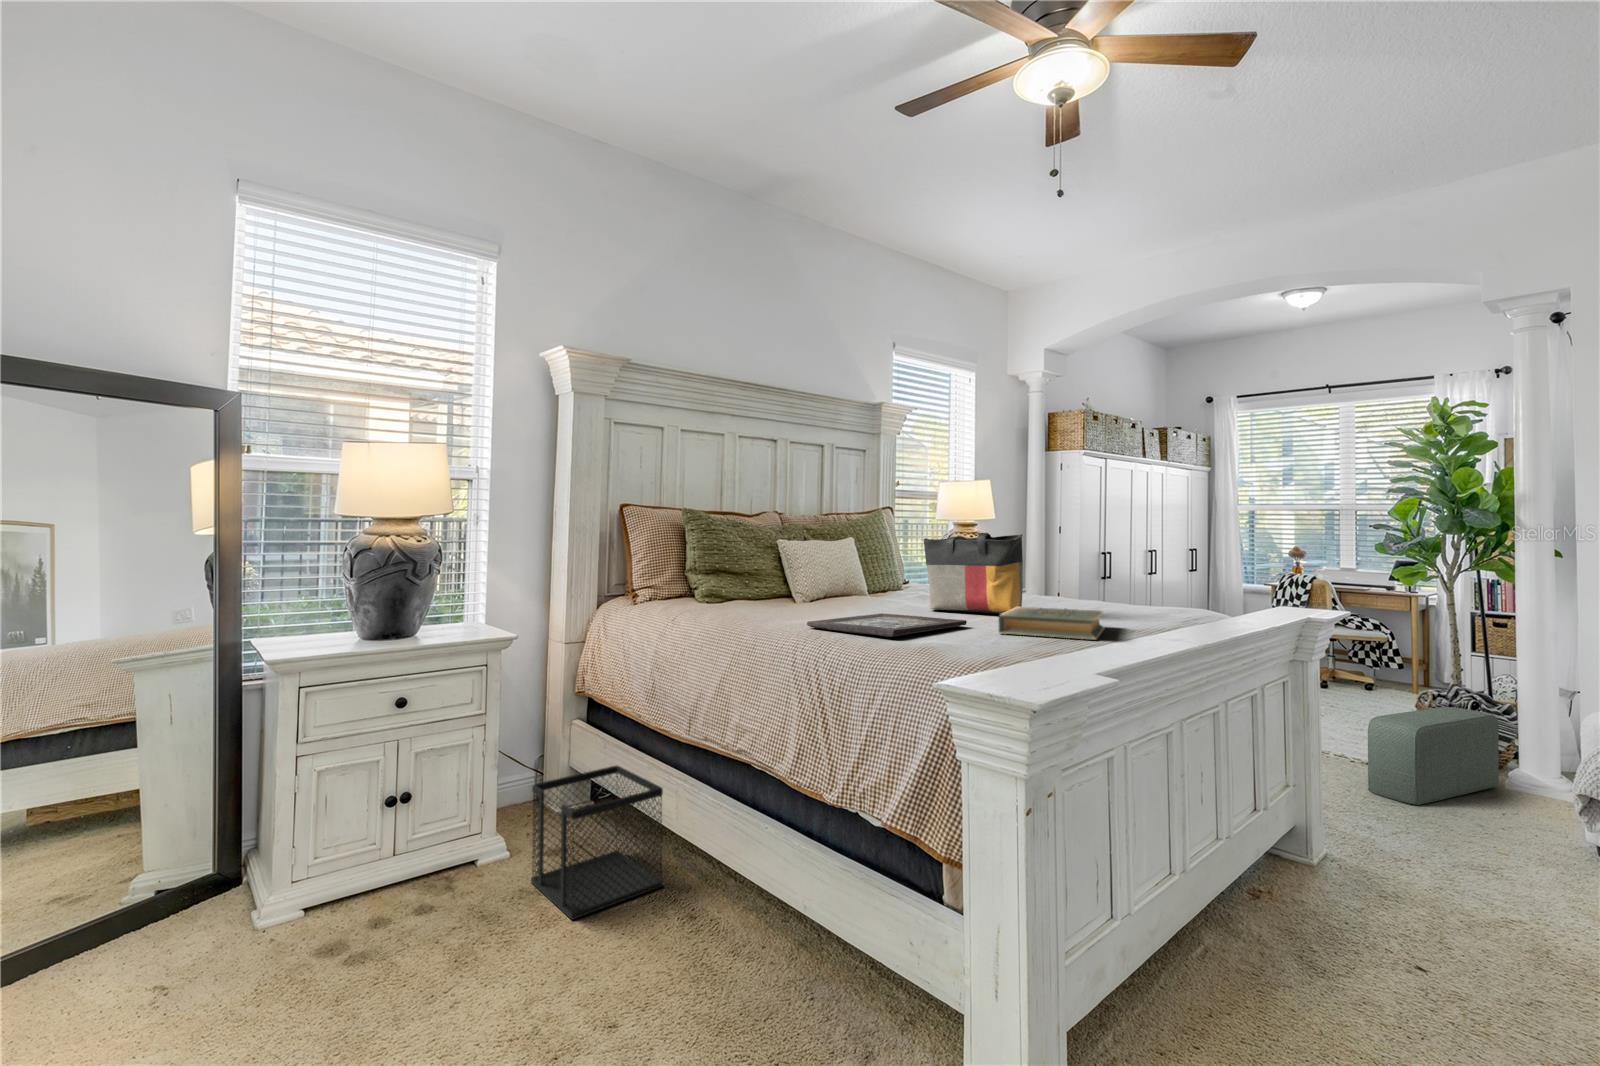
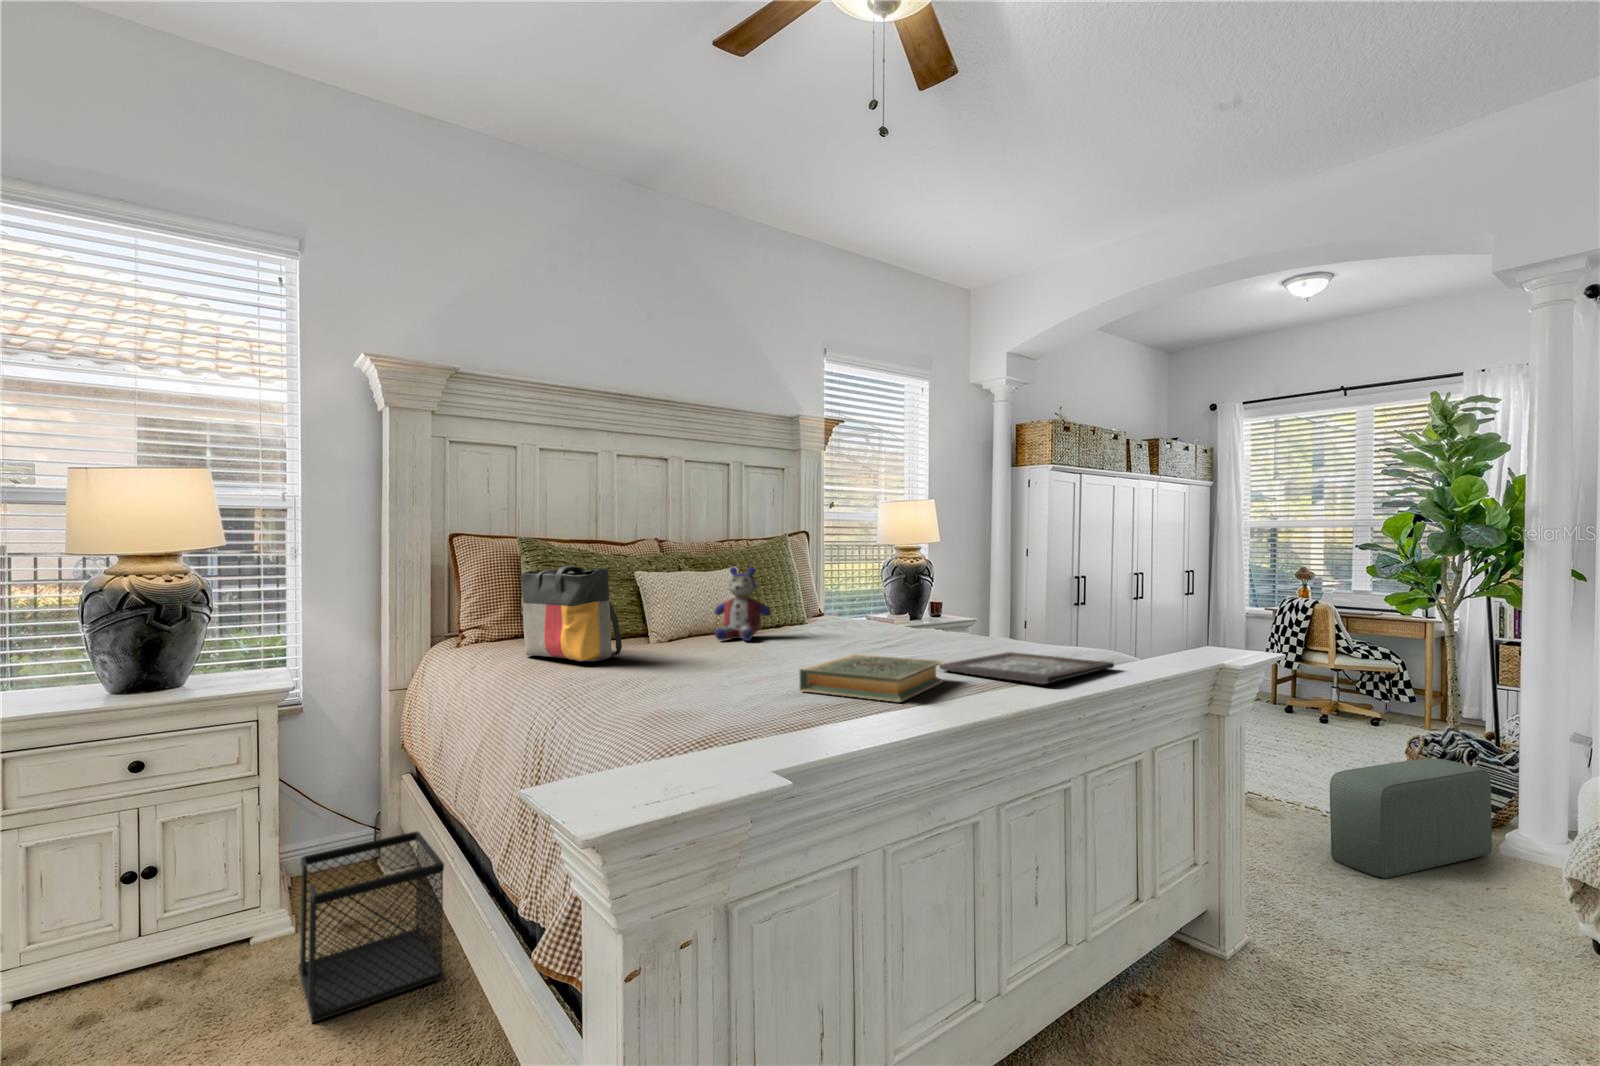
tote bag: present [924,533,1023,614] -> present [521,566,622,662]
stuffed bear: none [847,537,900,602] -> present [714,567,771,641]
tray: present [807,613,967,637] -> present [939,652,1114,684]

